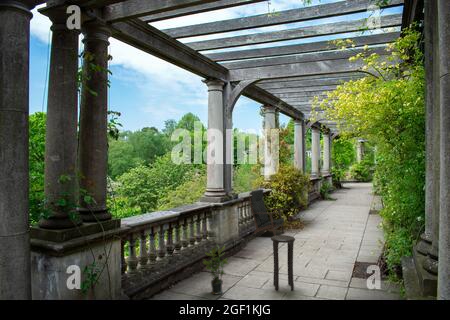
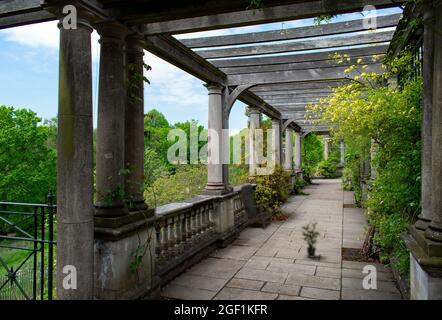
stool: present [271,235,295,290] -> none [274,223,295,270]
potted plant: present [203,246,228,294] -> present [302,222,320,257]

